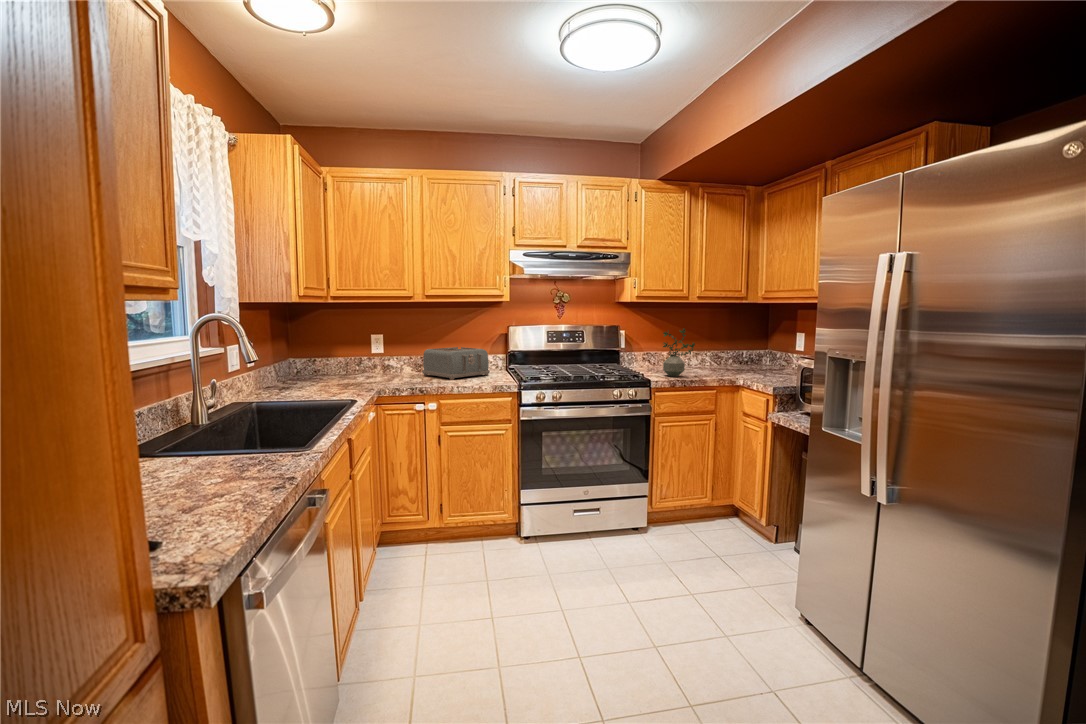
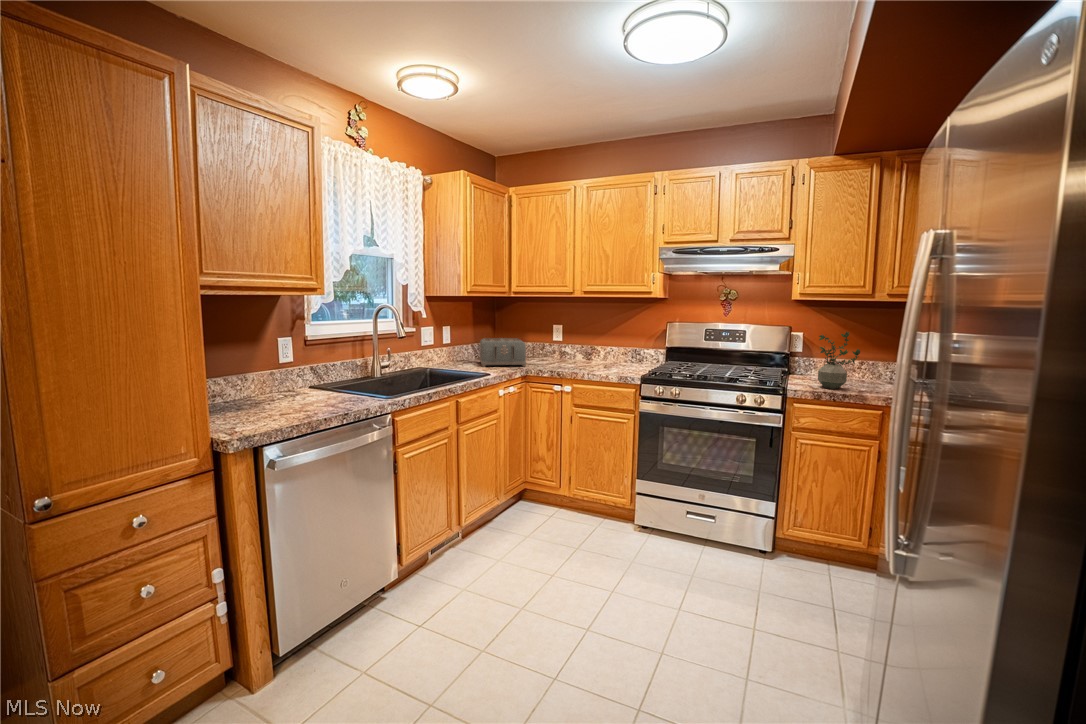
toaster: present [422,347,490,380] -> present [479,338,526,367]

